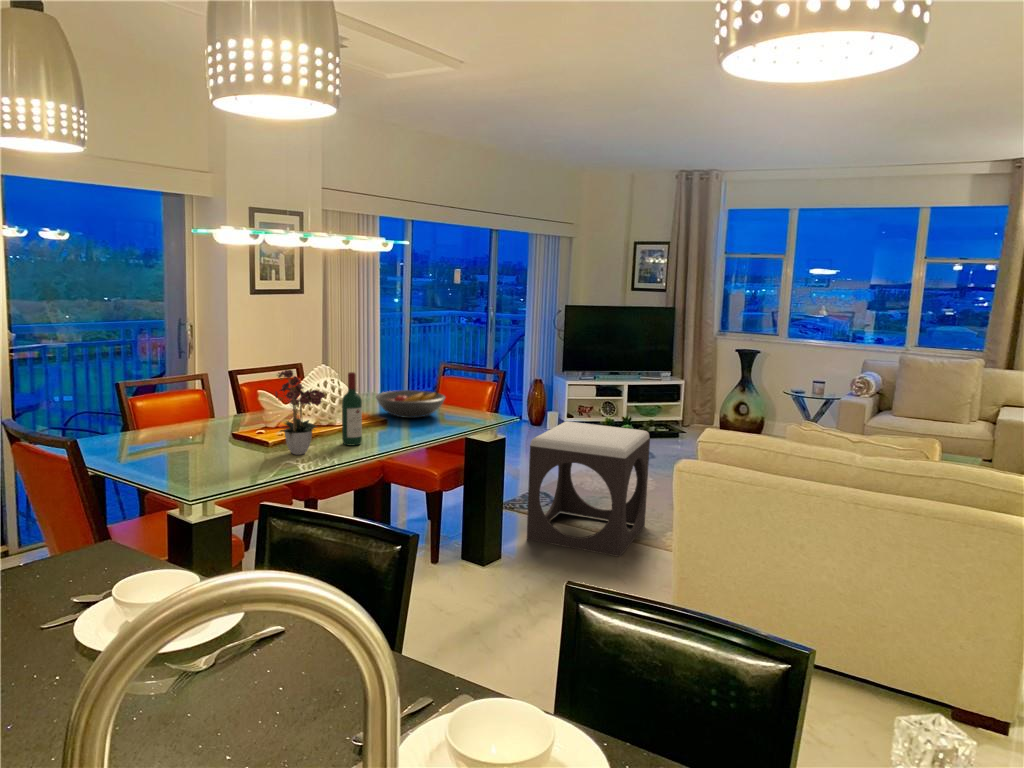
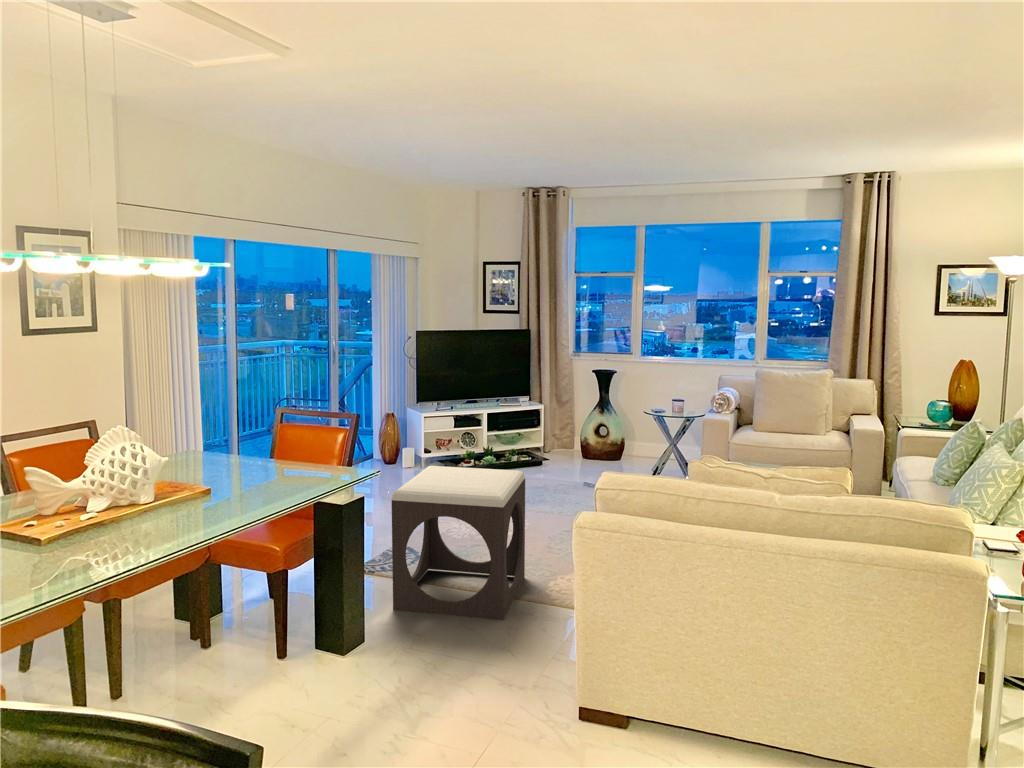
flower arrangement: present [275,370,325,455] -> none [40,435,128,555]
wine bottle: present [342,372,362,446] -> none [147,436,177,532]
fruit bowl: present [376,390,445,418] -> none [195,446,287,483]

